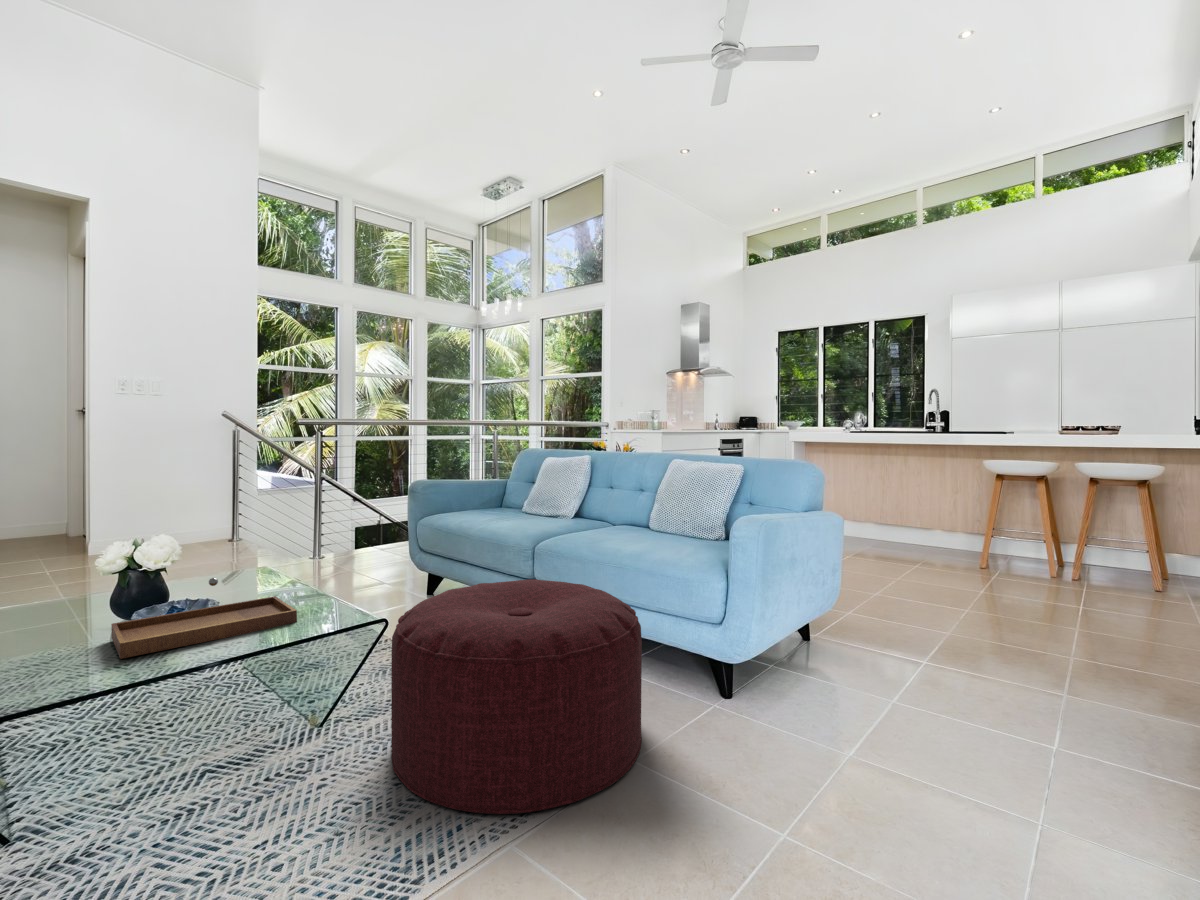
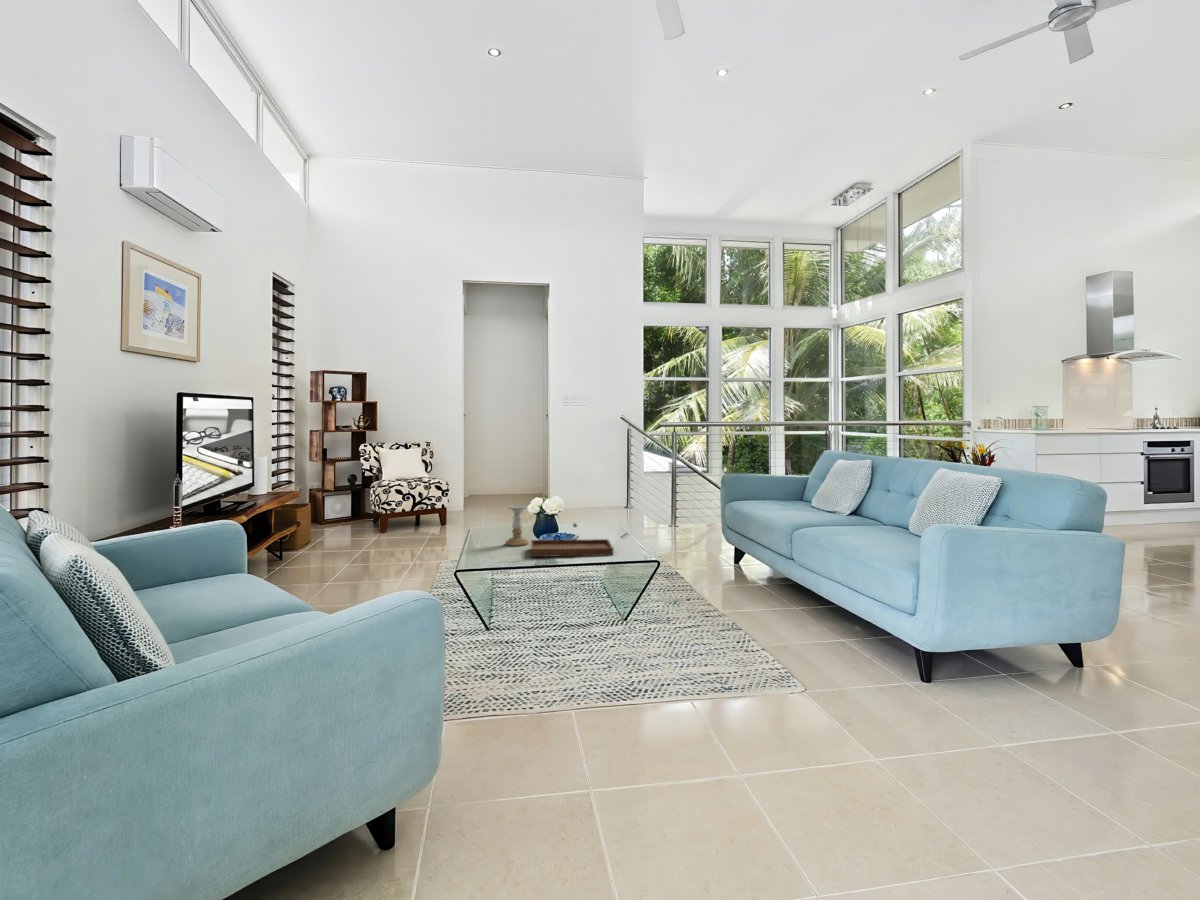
candle holder: none [40,559,100,642] -> present [506,505,528,546]
ottoman: present [391,579,642,814] -> none [651,550,827,696]

